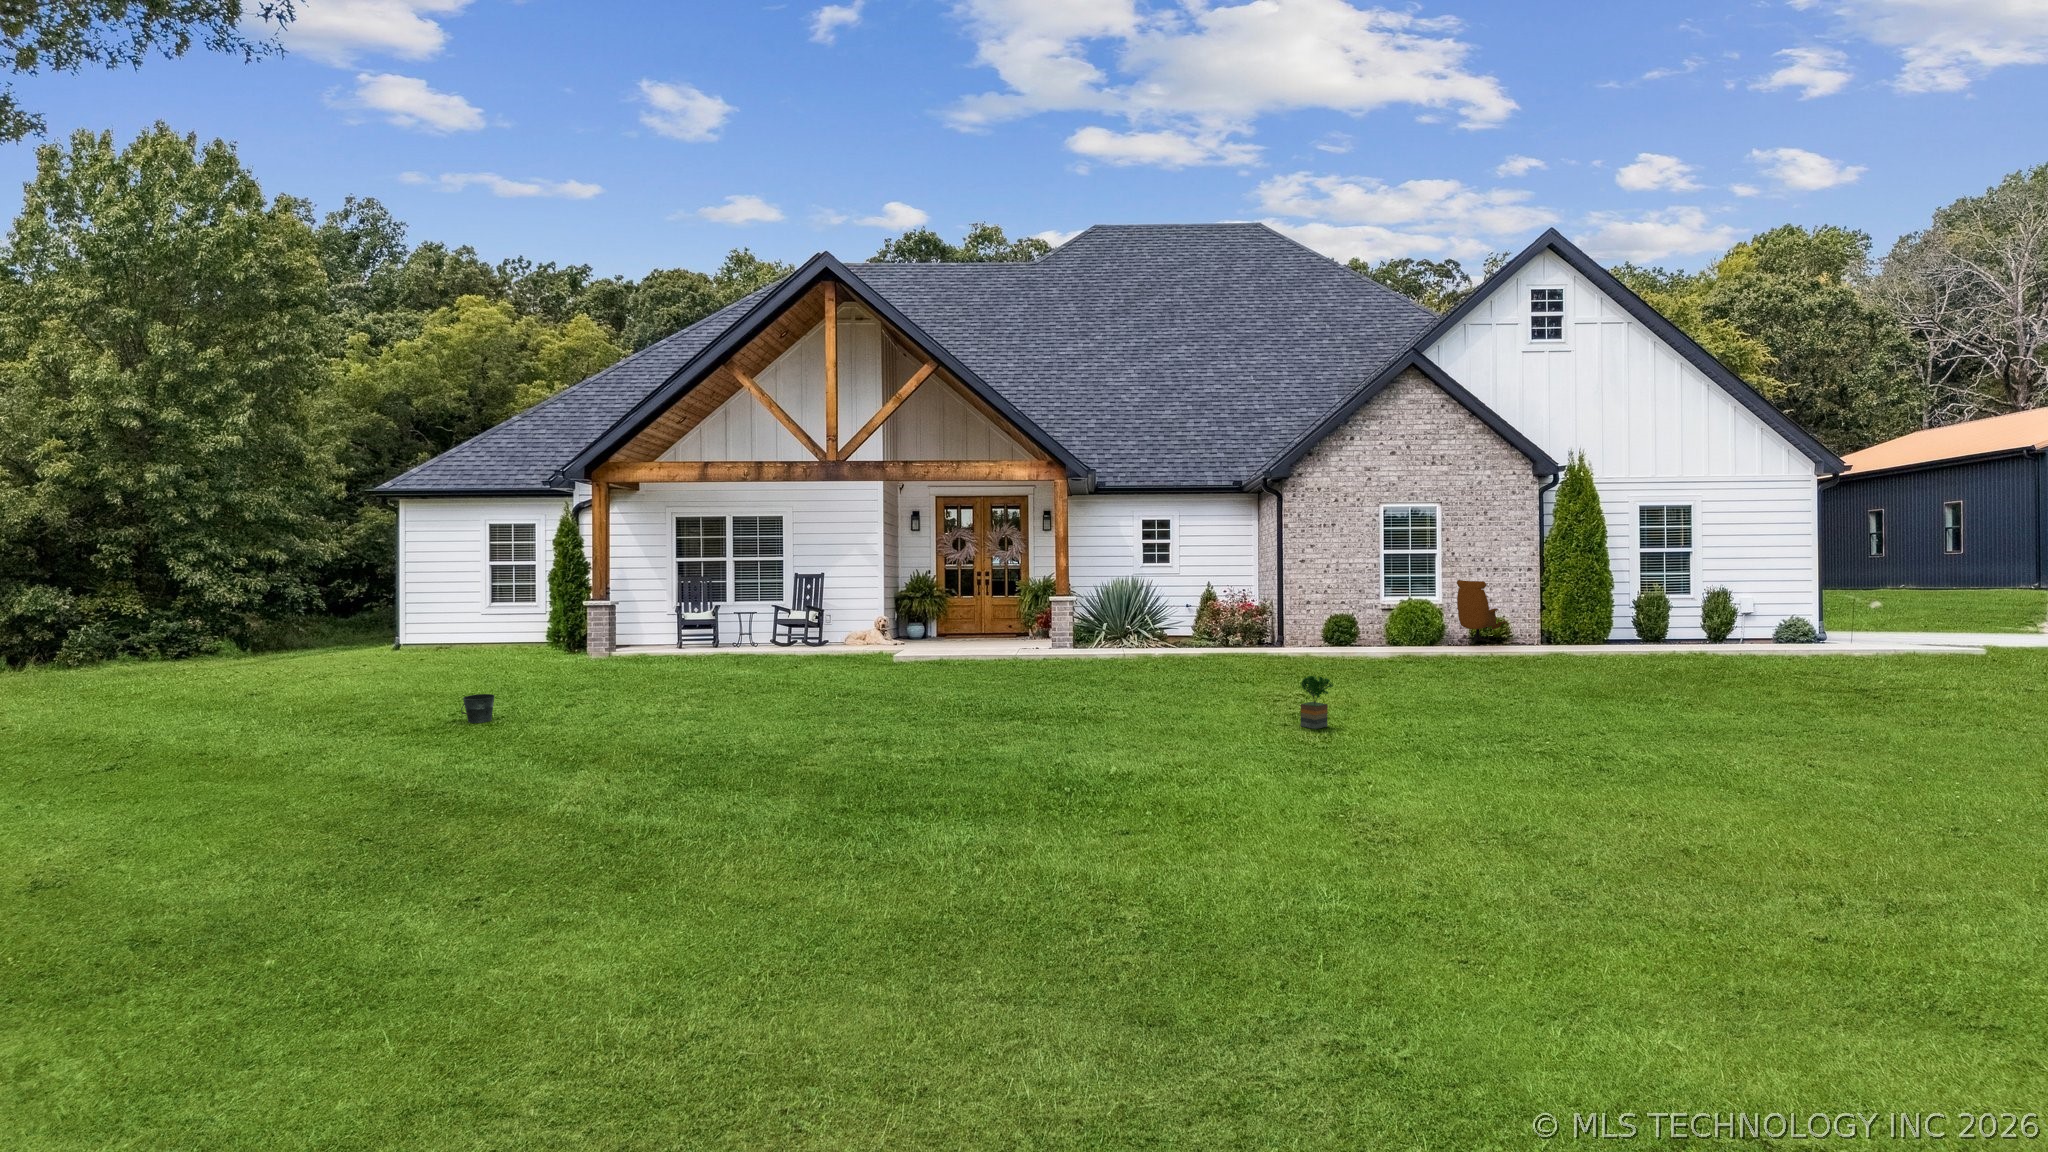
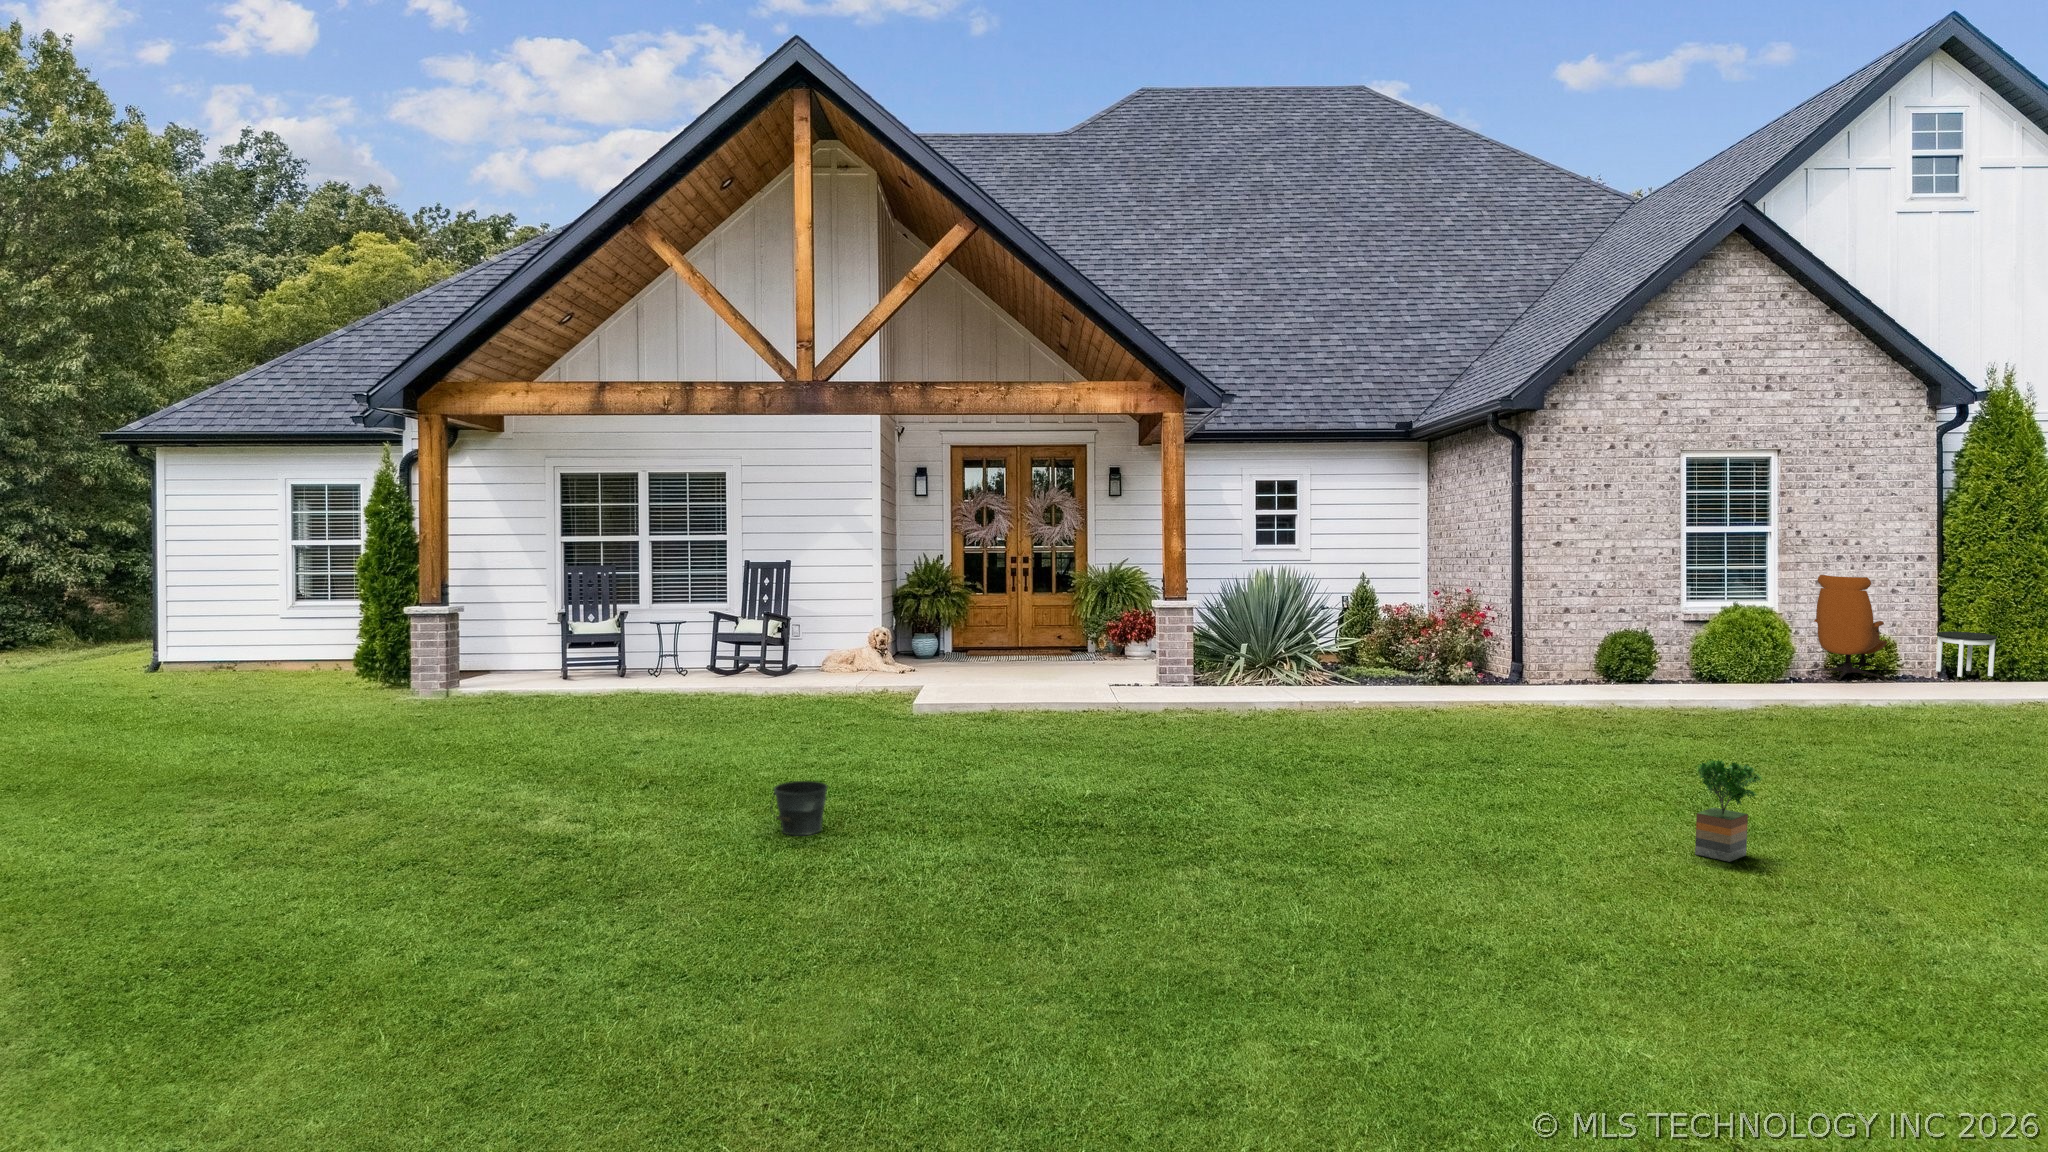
round table: none [1535,615,1570,643] -> present [1936,632,1997,677]
bucket: present [461,694,495,723] -> present [772,781,827,835]

